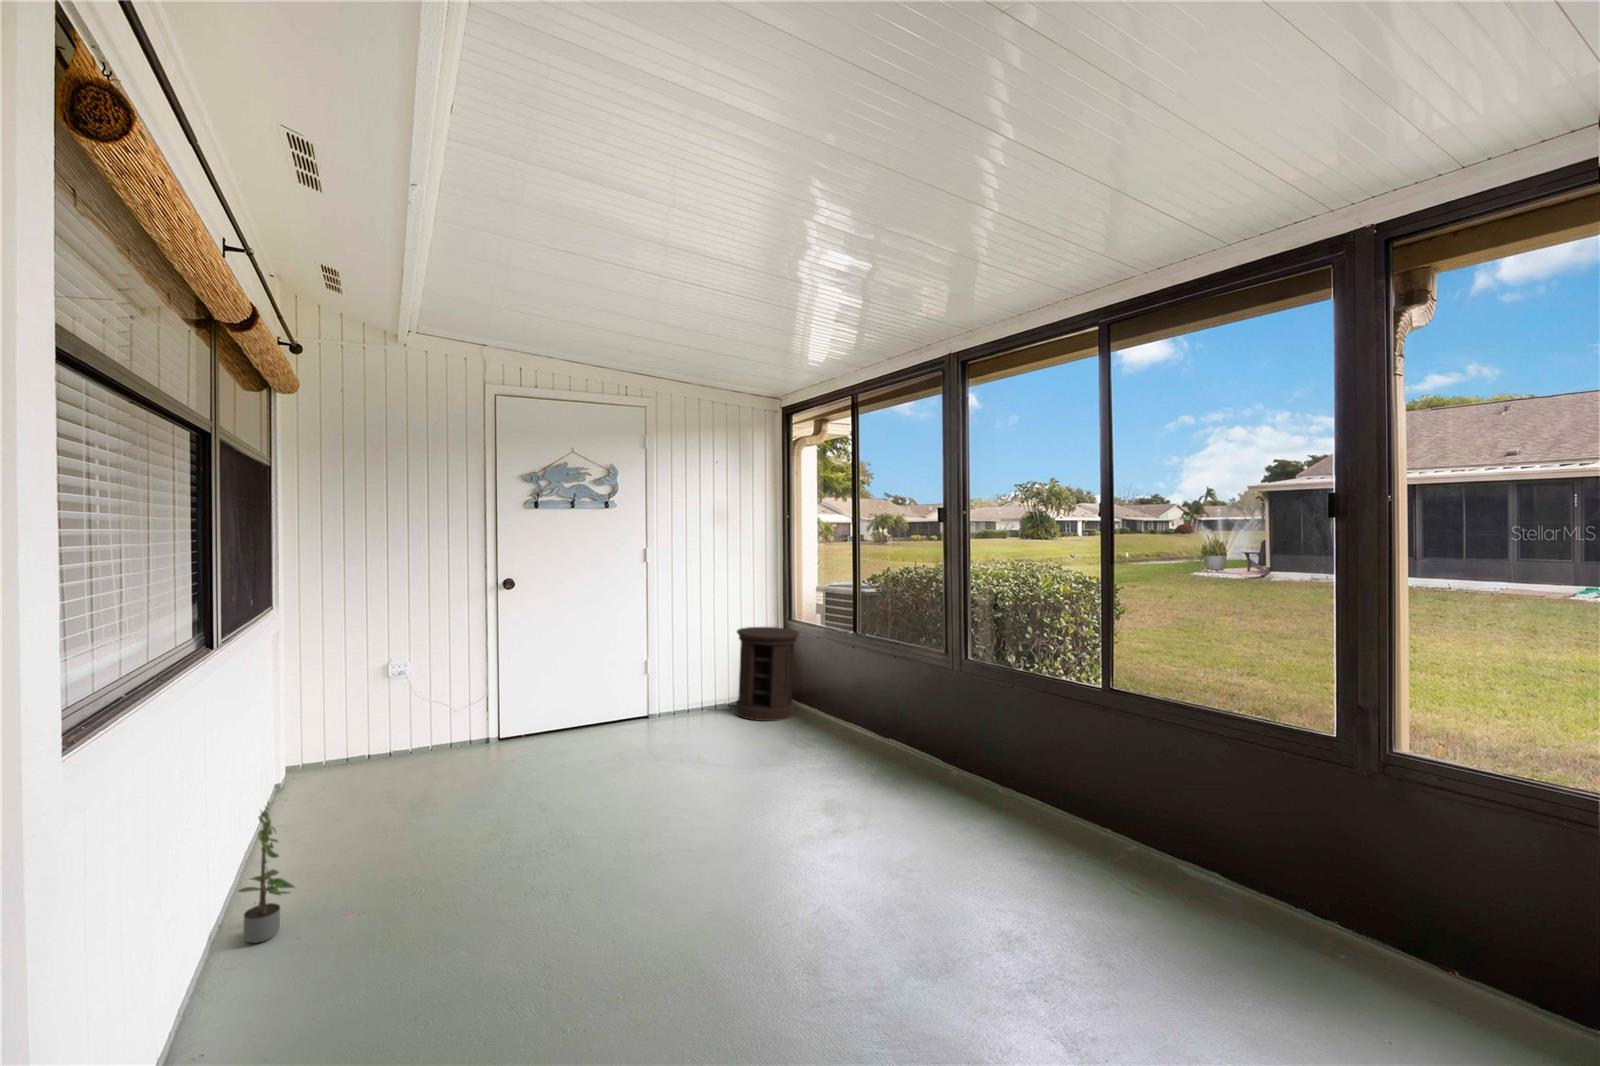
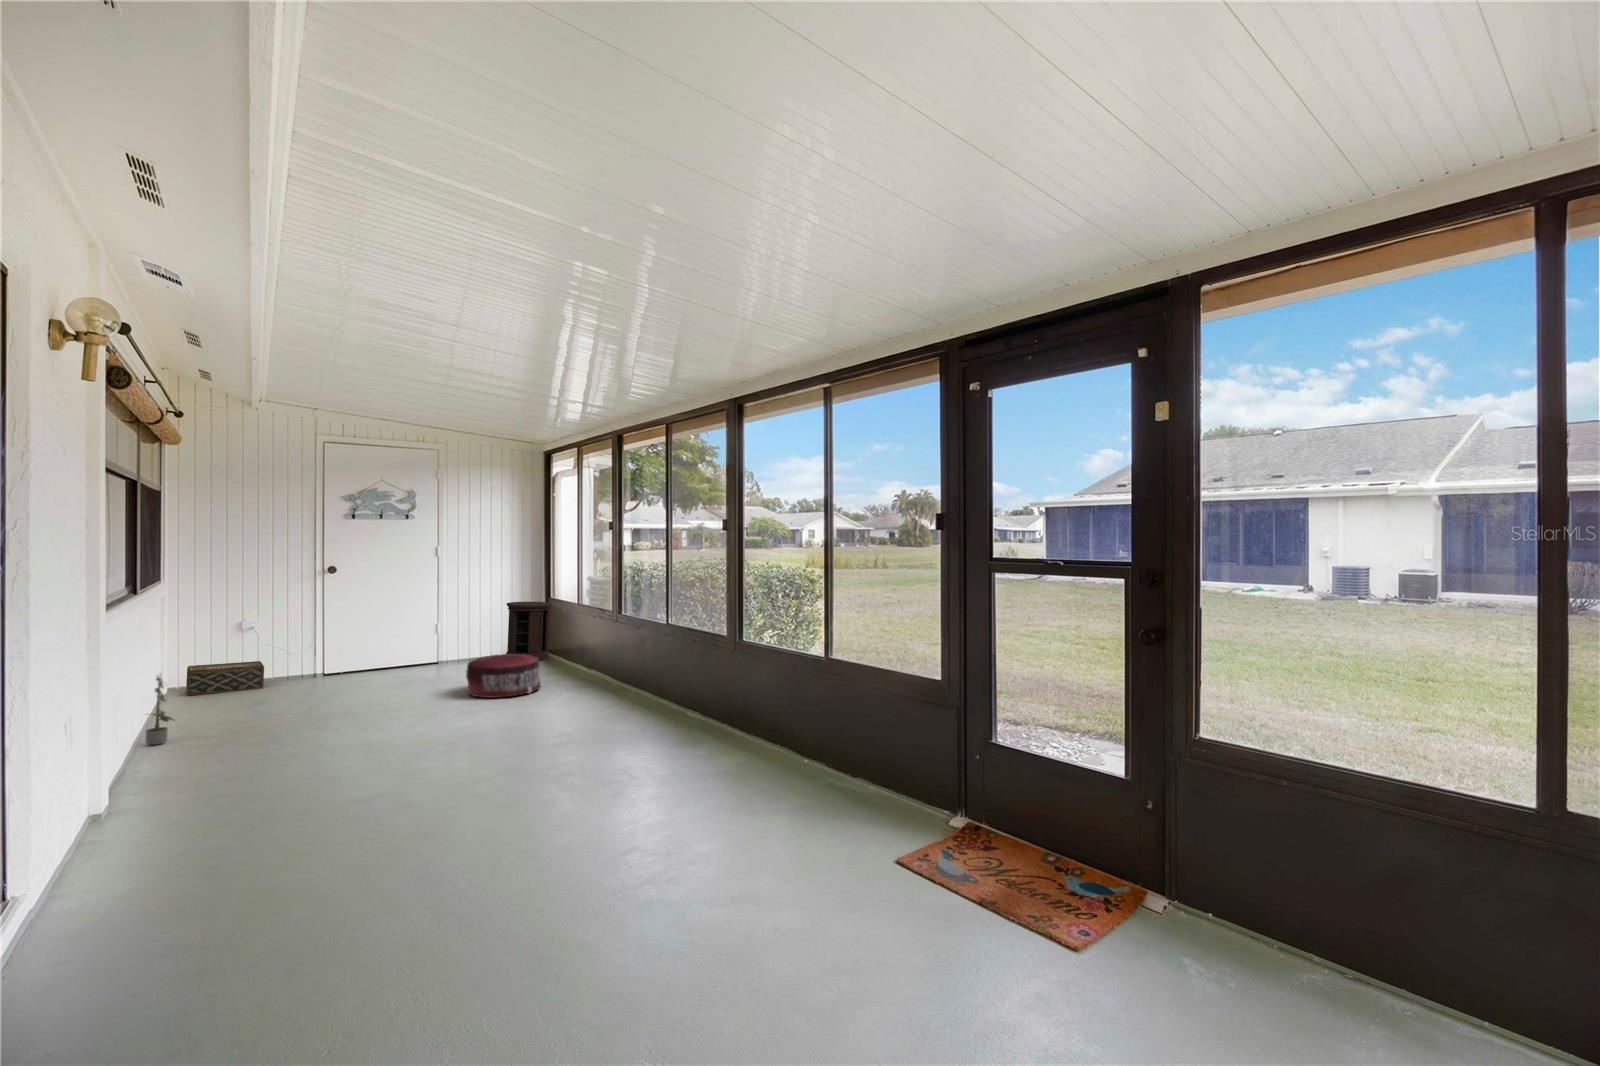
woven basket: none [315,722,421,782] -> present [186,661,264,695]
pouf: none [727,730,841,817] -> present [466,655,541,698]

